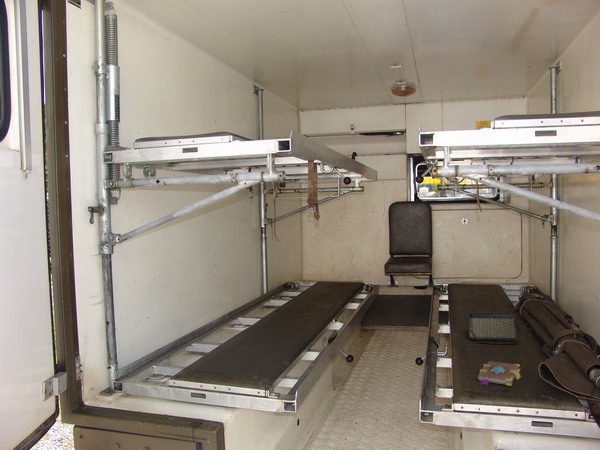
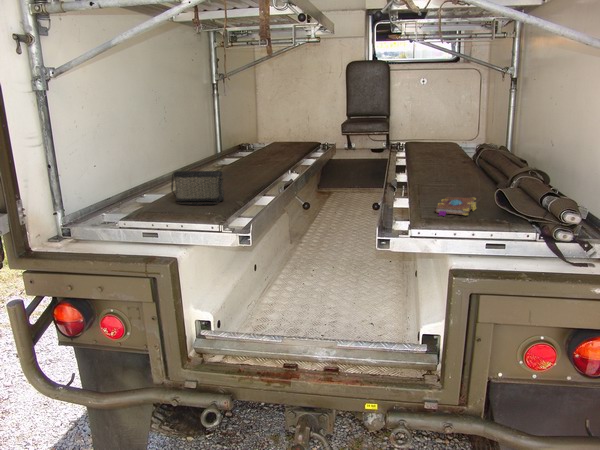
handbag: present [468,312,522,345] -> present [171,171,224,205]

